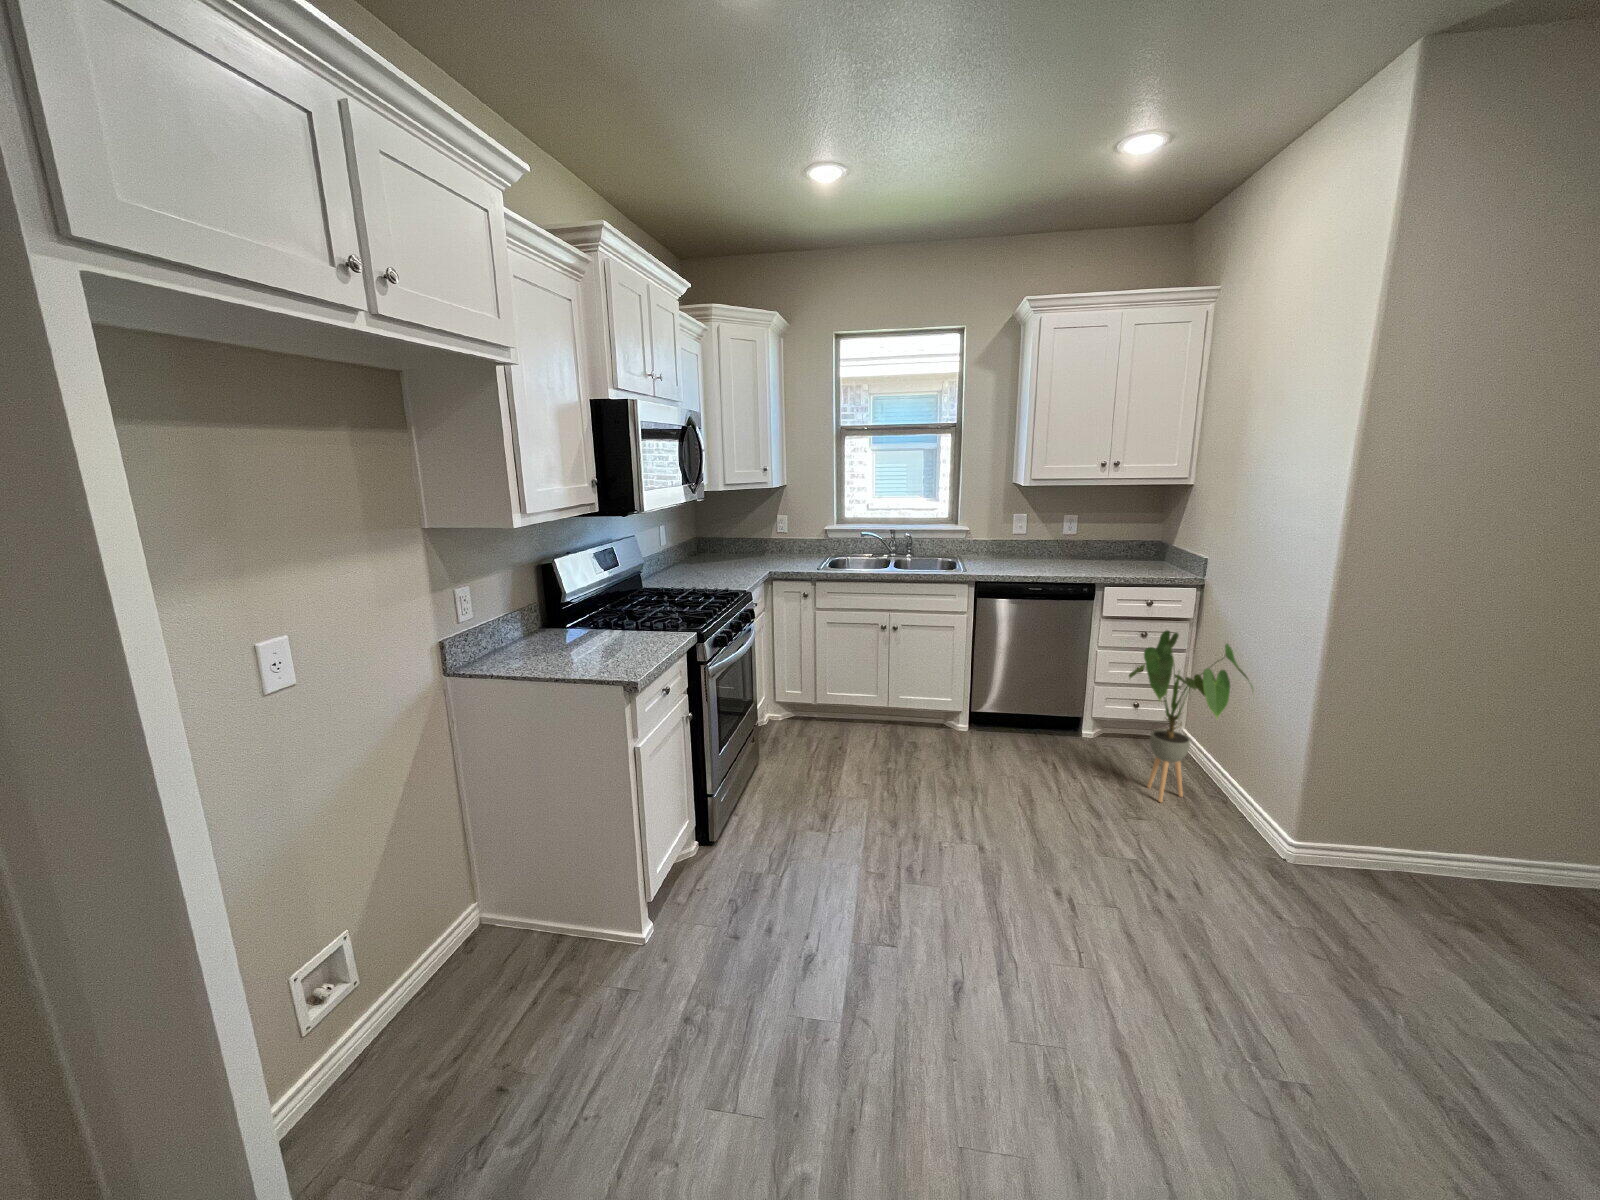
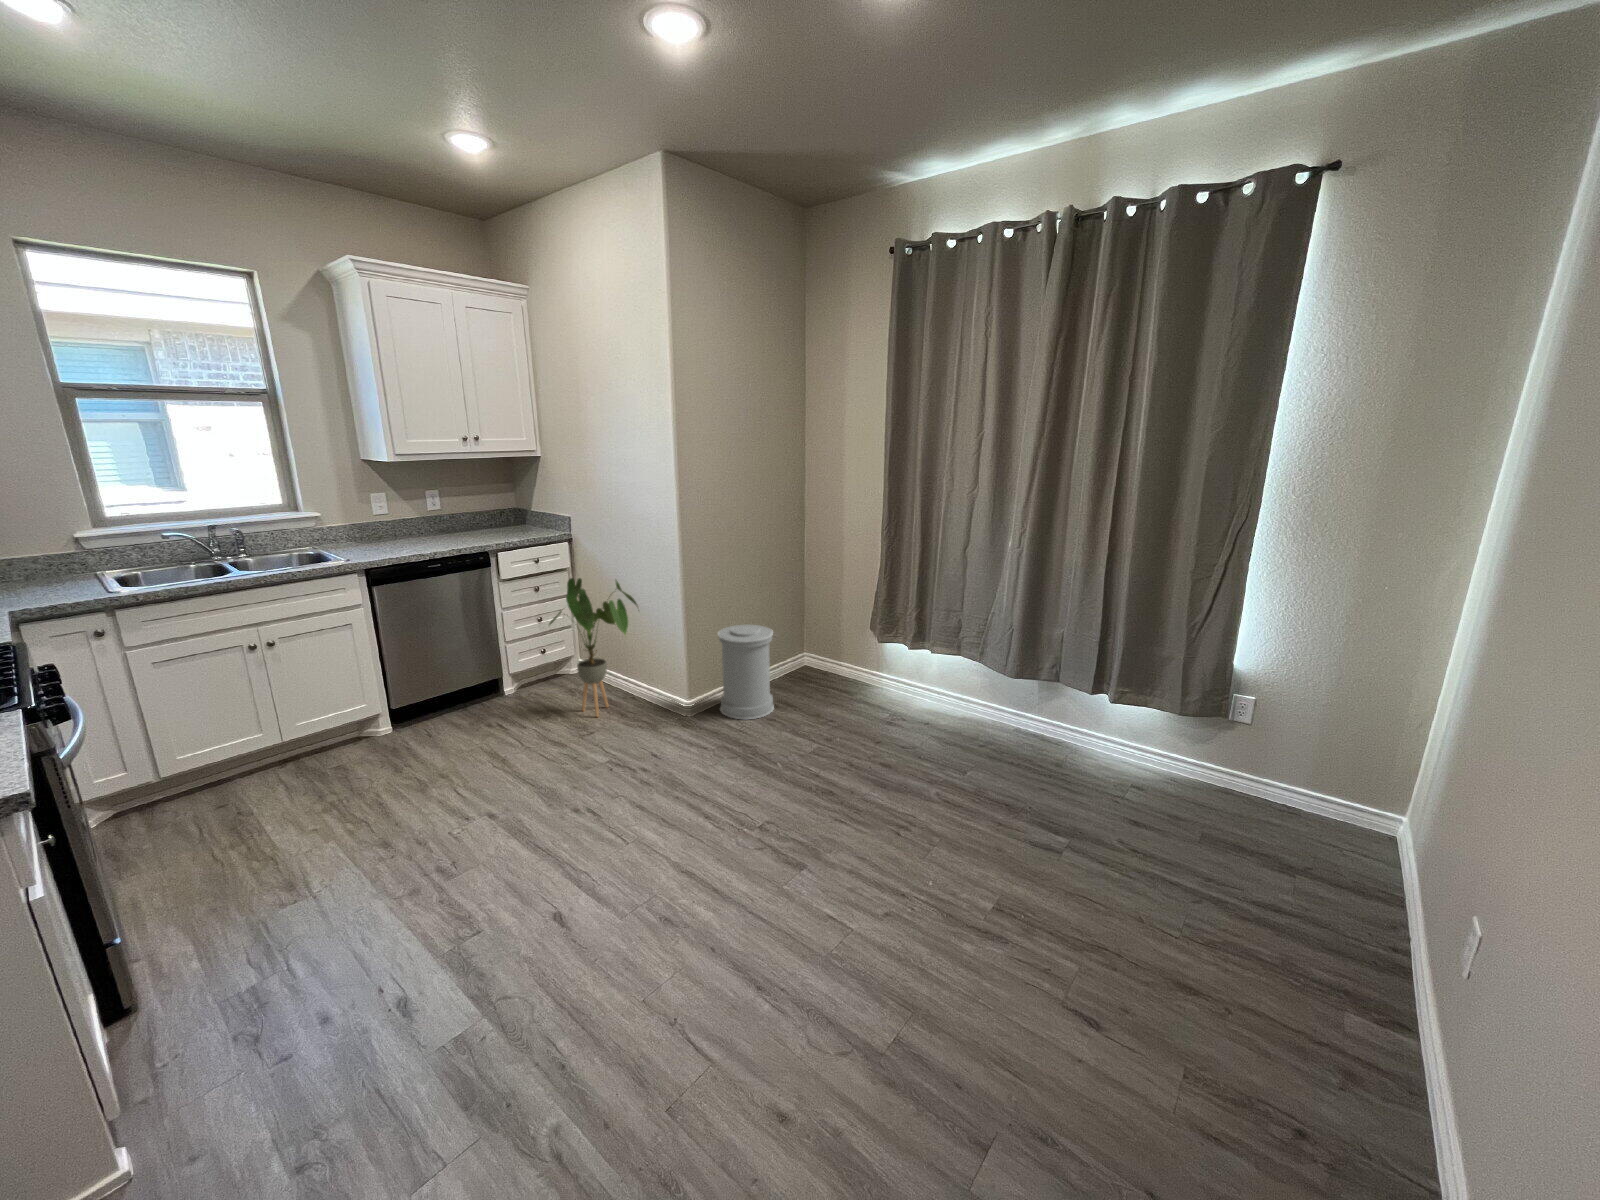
trash can: none [1351,761,1501,930] -> present [718,625,774,719]

